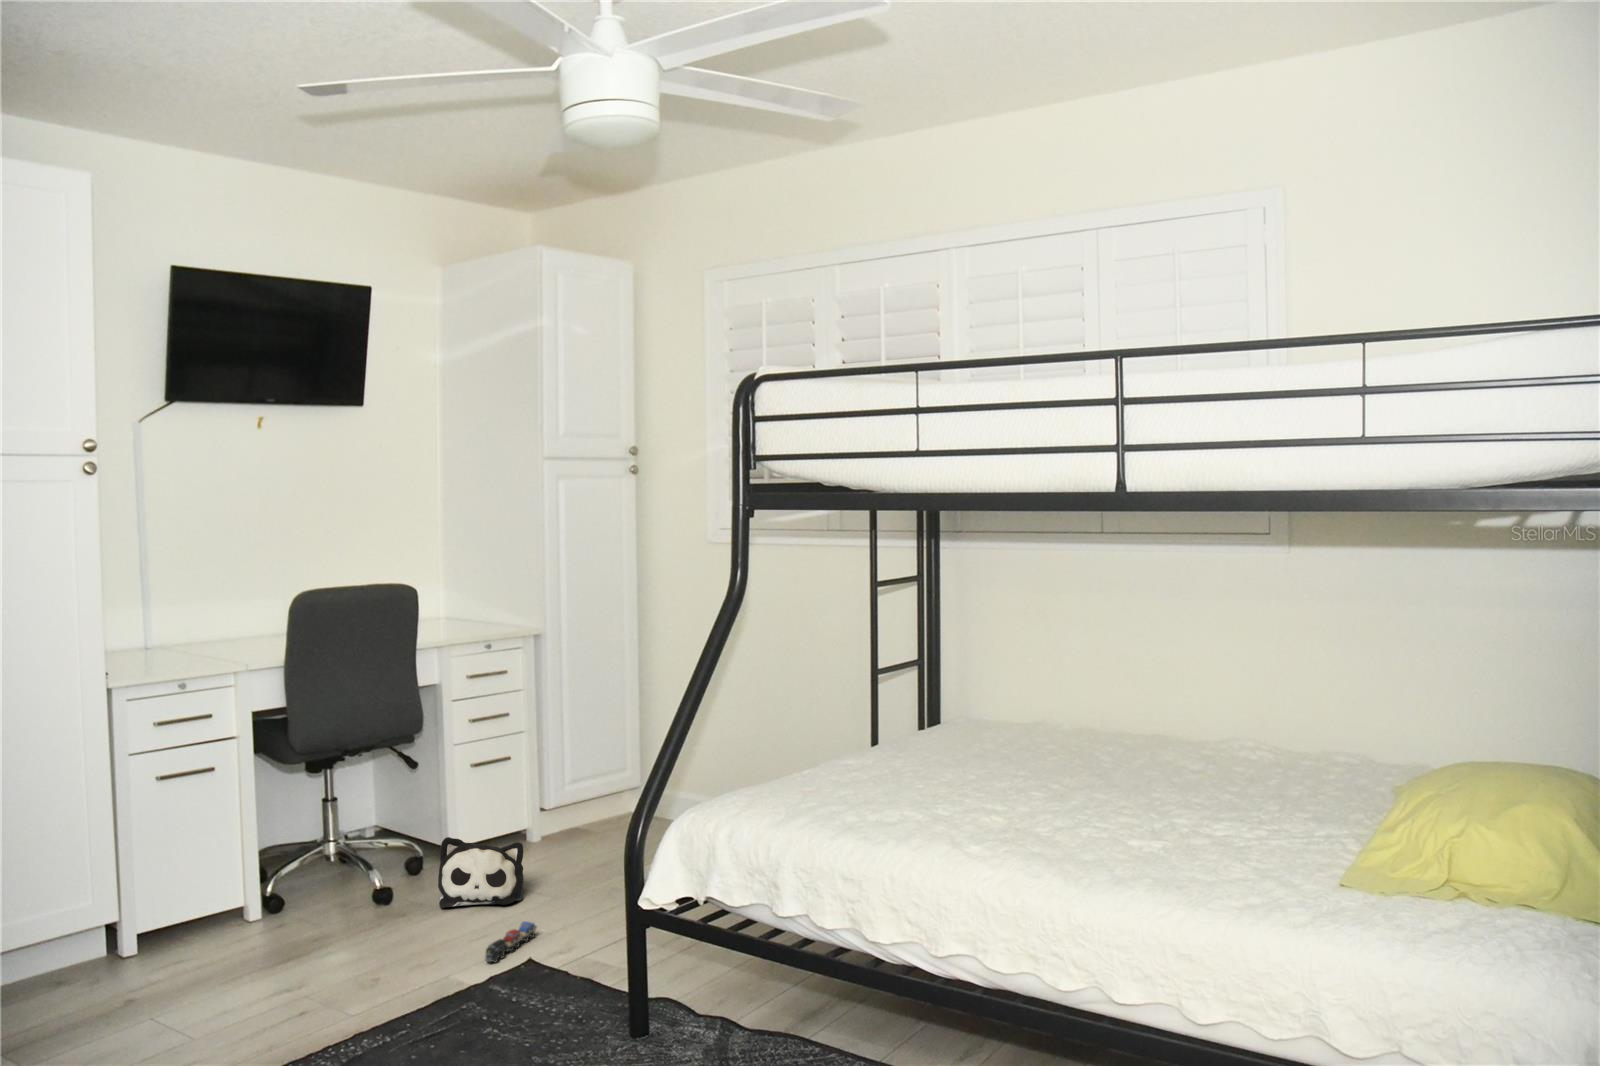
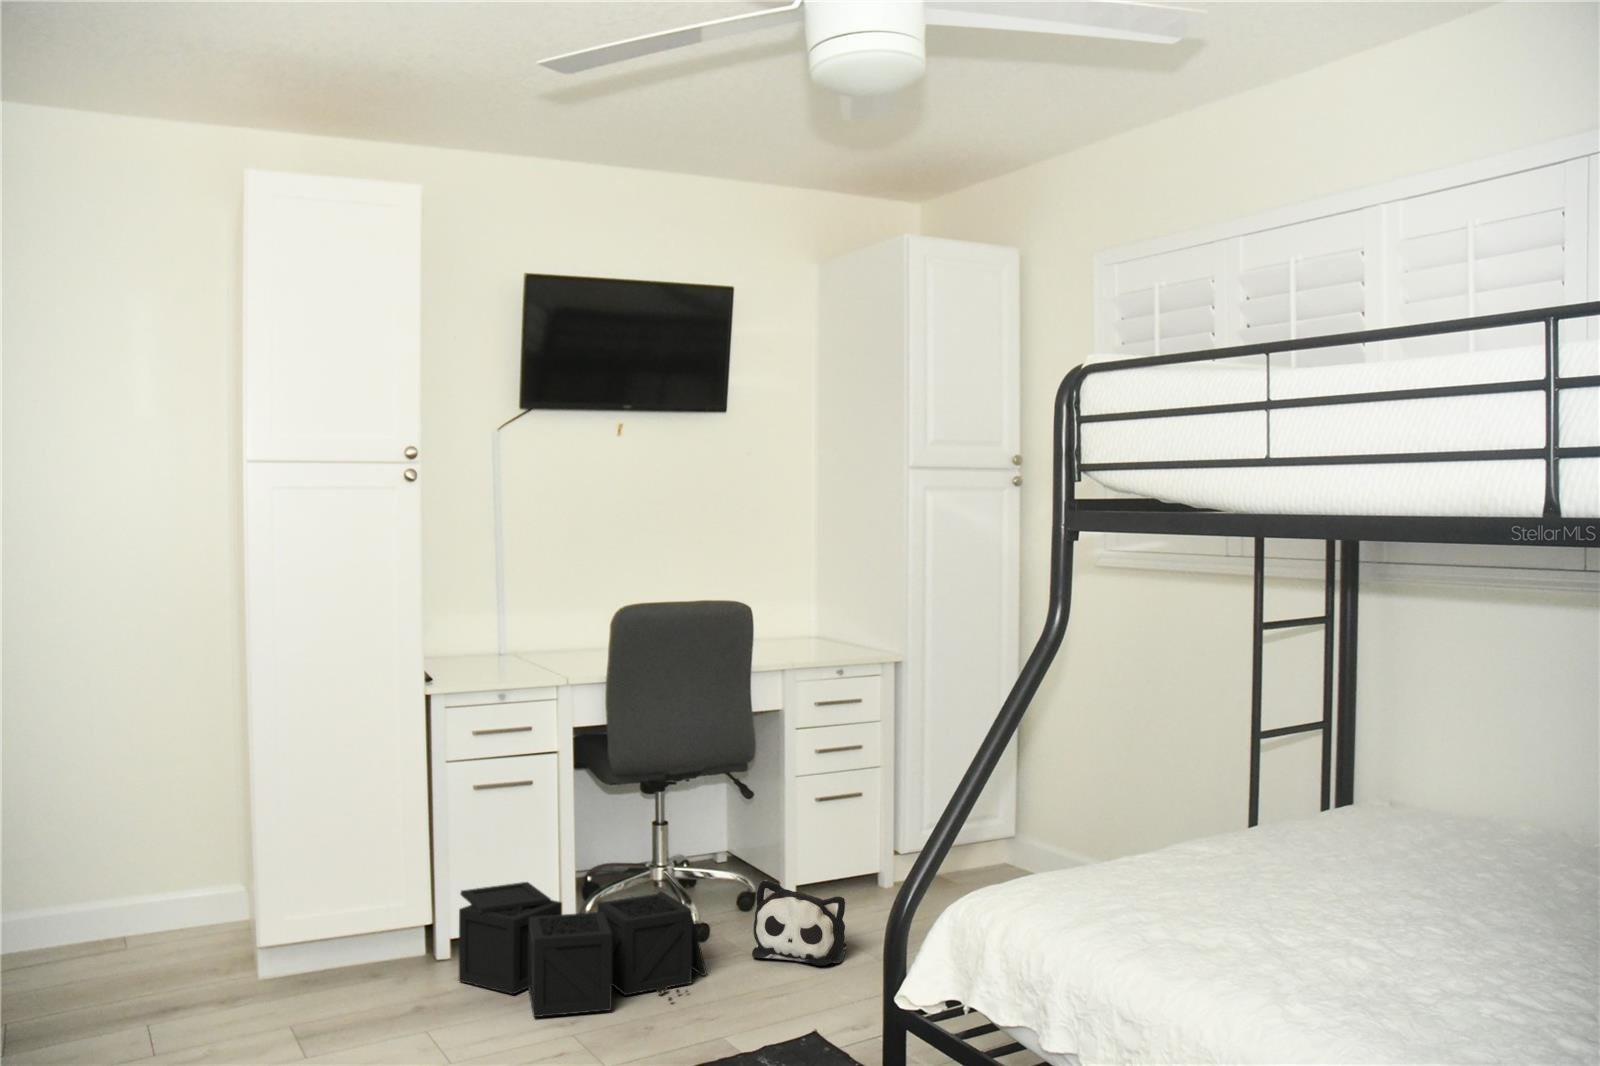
storage bin: none [143,860,404,992] -> present [459,882,706,1017]
toy train: present [485,921,537,963] -> none [772,990,839,1032]

